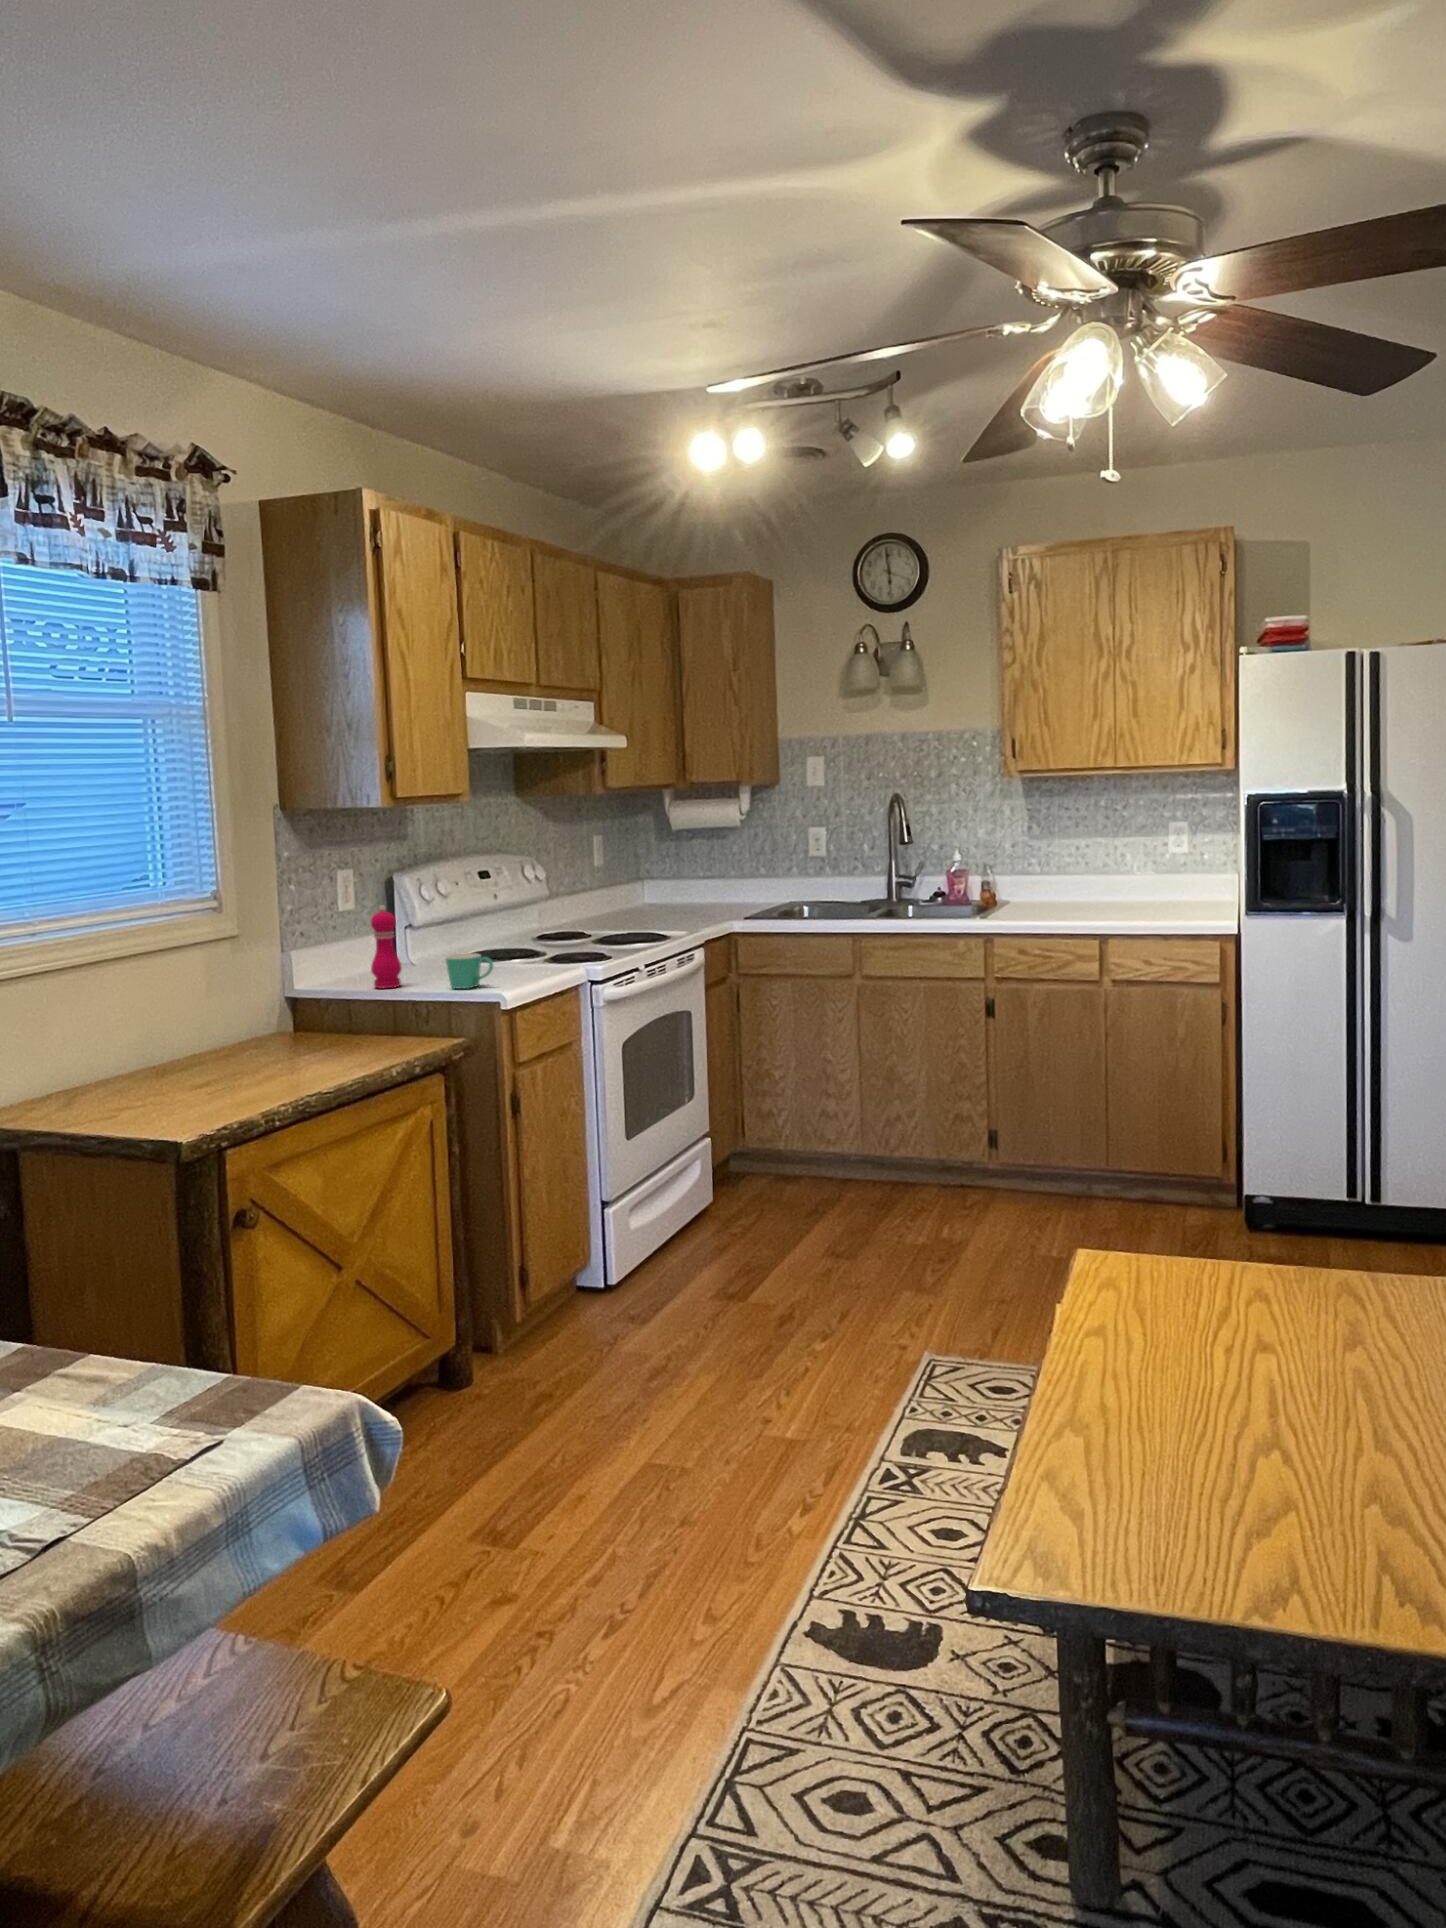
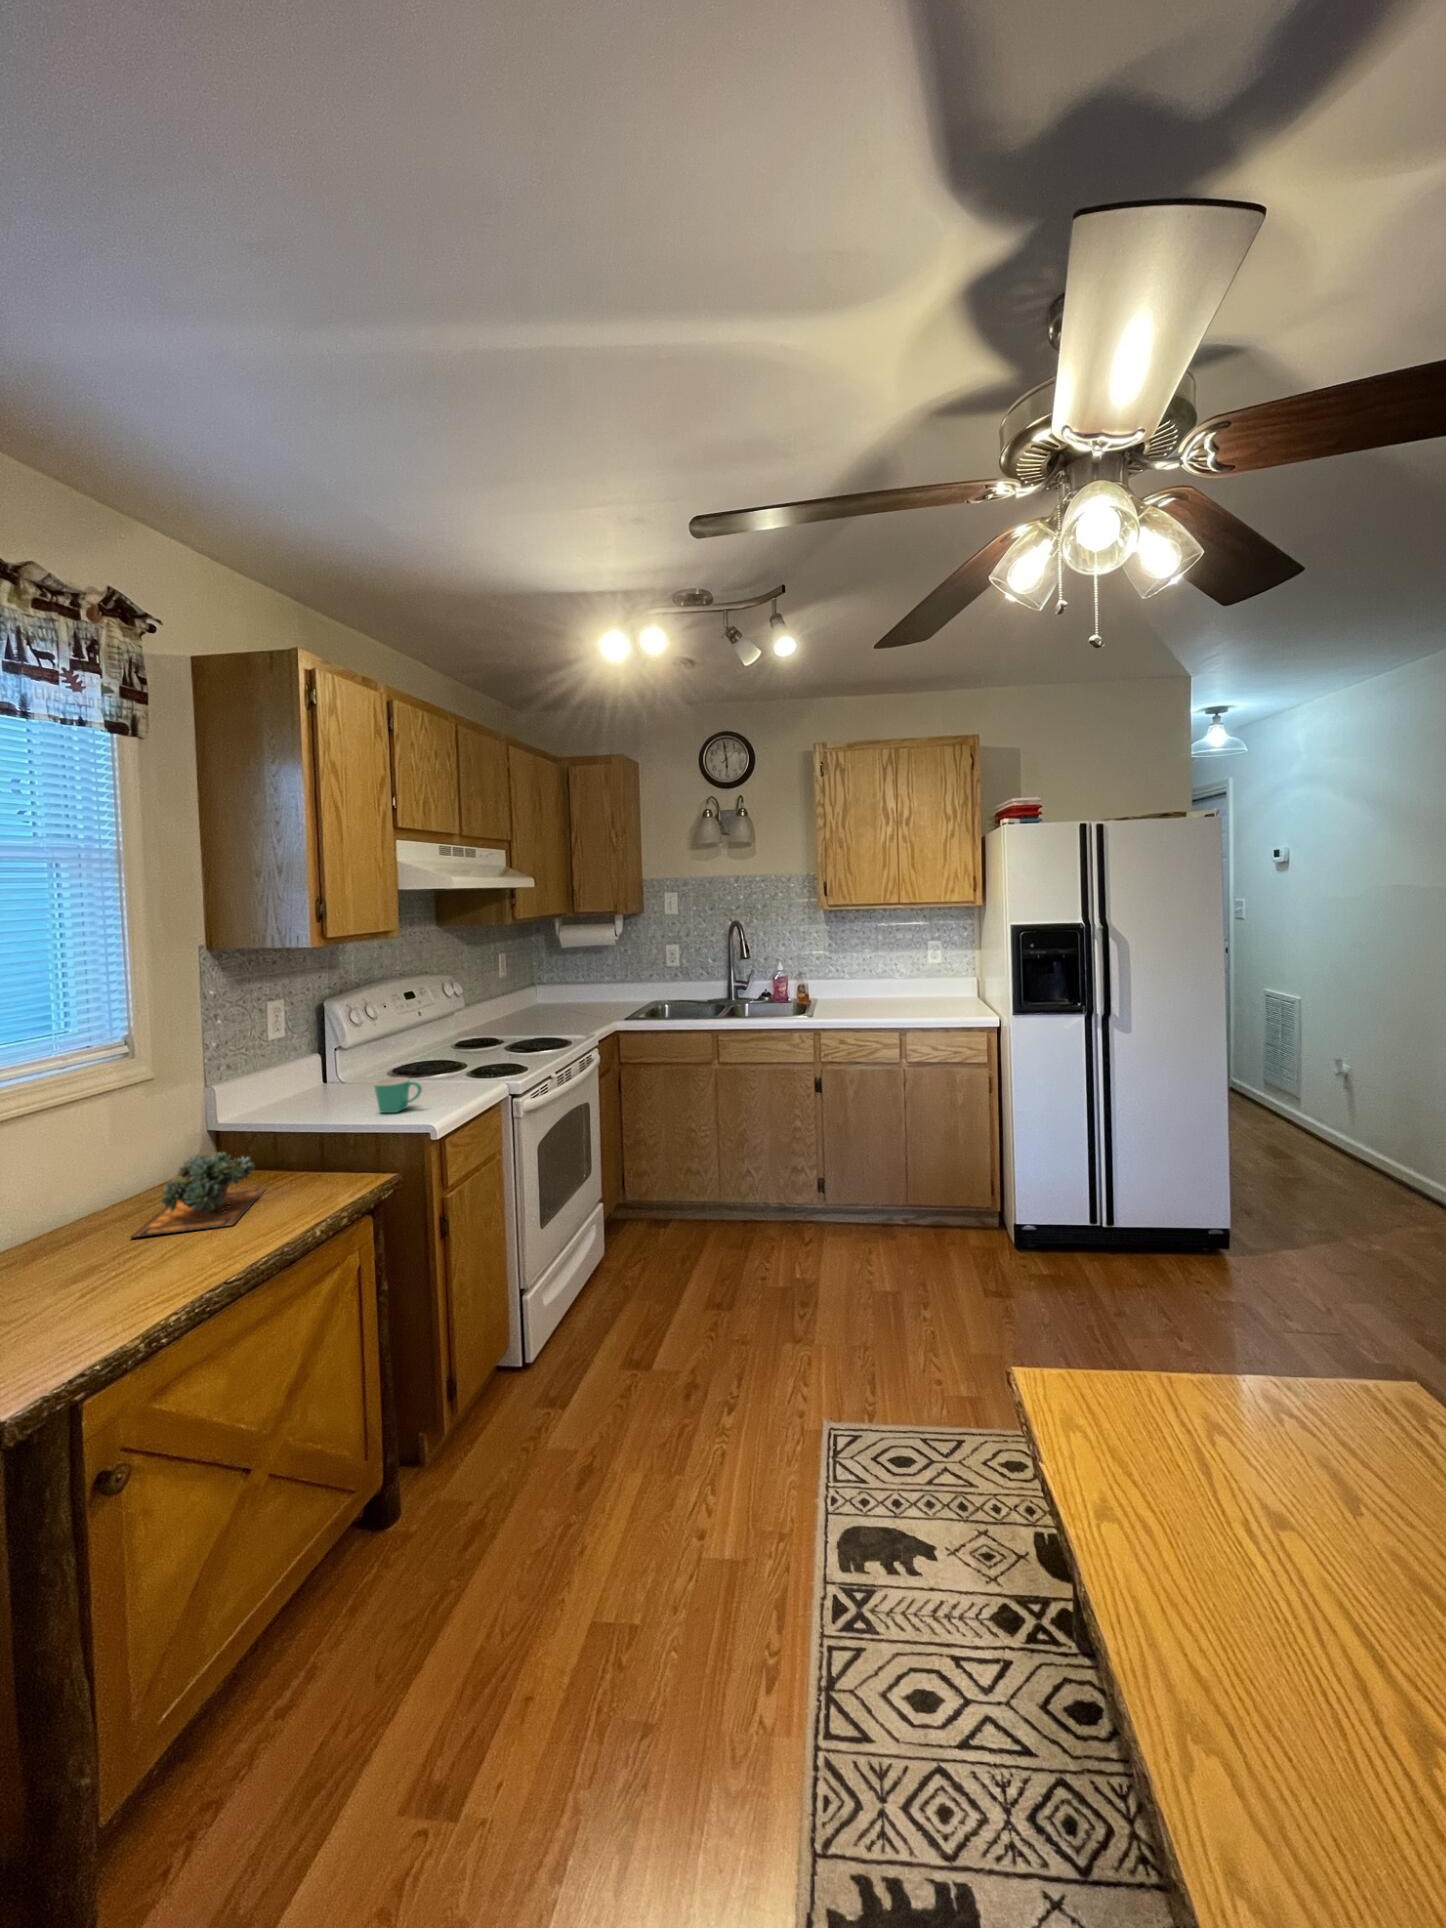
pepper mill: present [371,905,402,988] -> none [299,1035,331,1114]
succulent plant: none [236,1006,347,1075] -> present [131,1152,266,1238]

